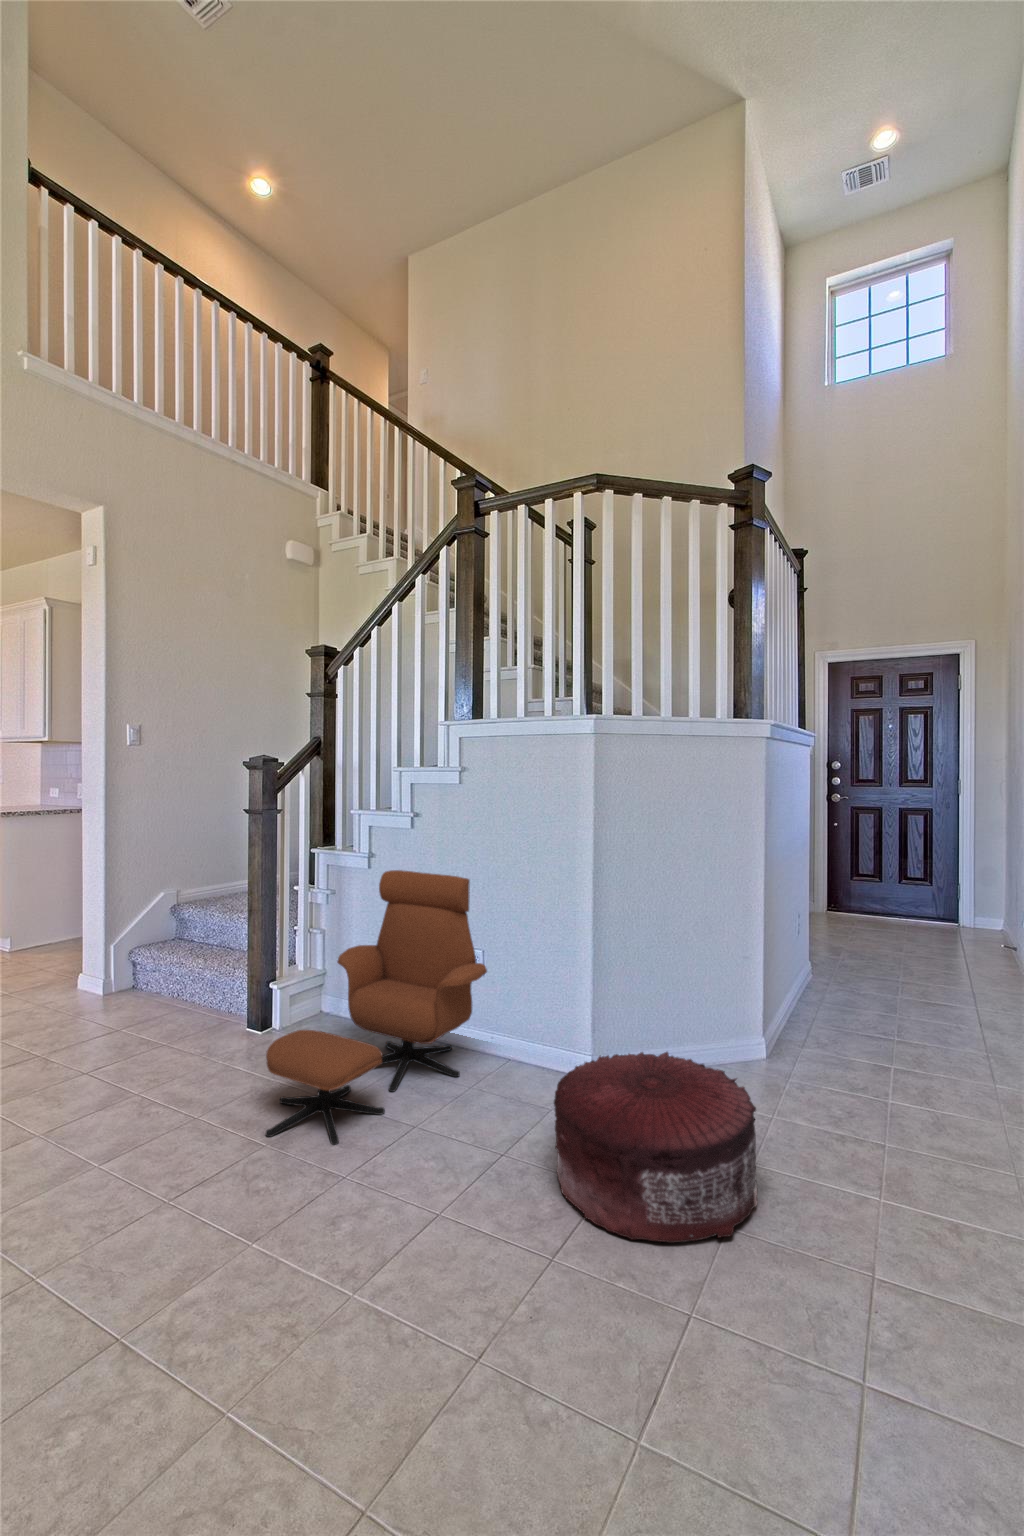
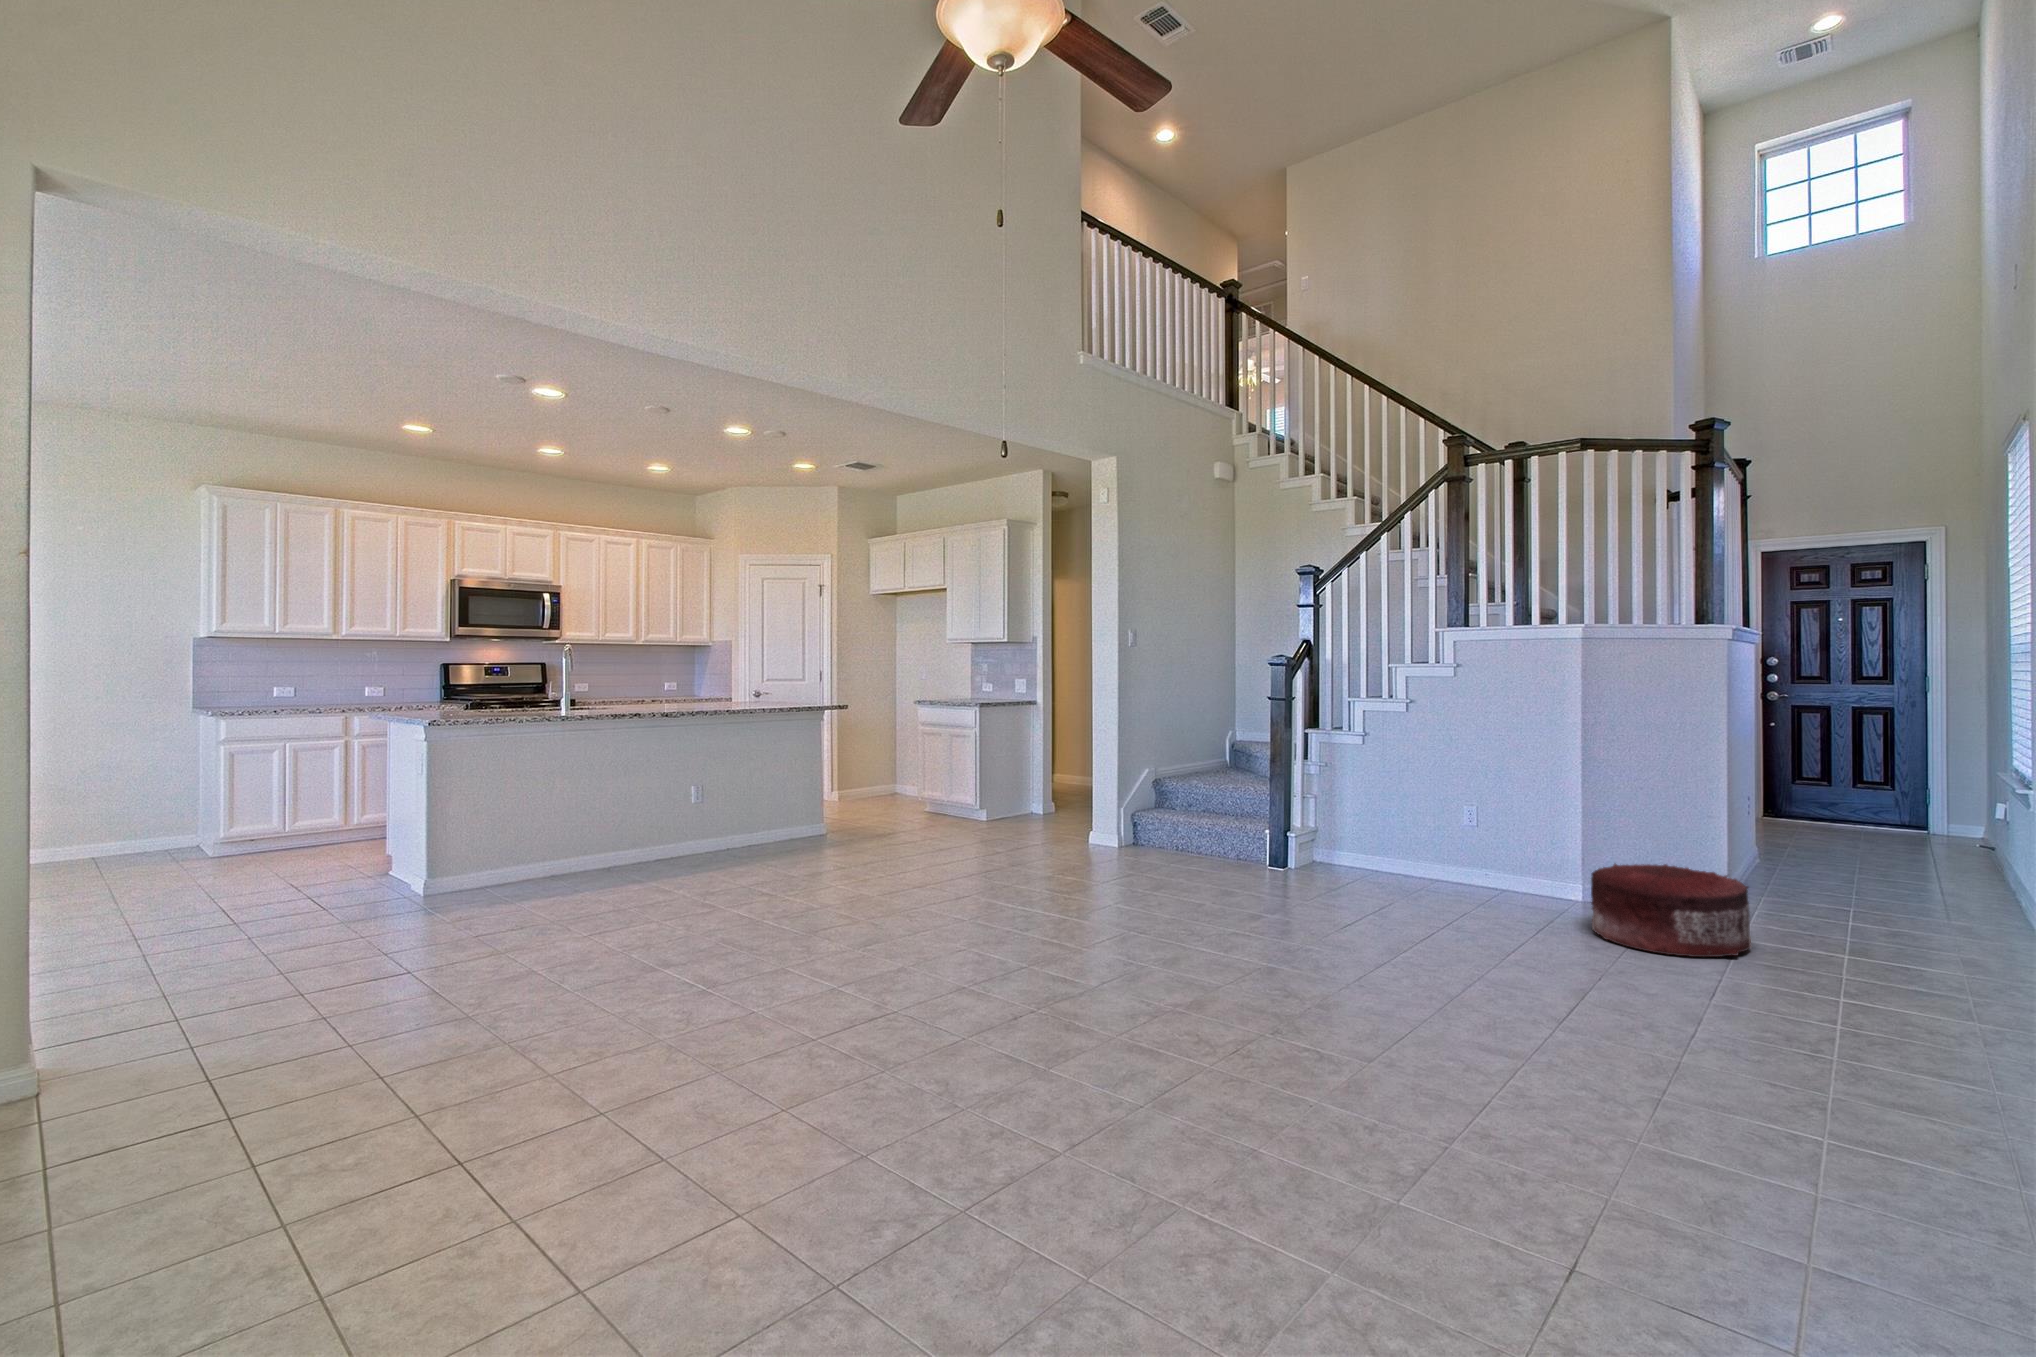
lounge chair: present [266,870,487,1145] -> none [1350,744,1494,917]

